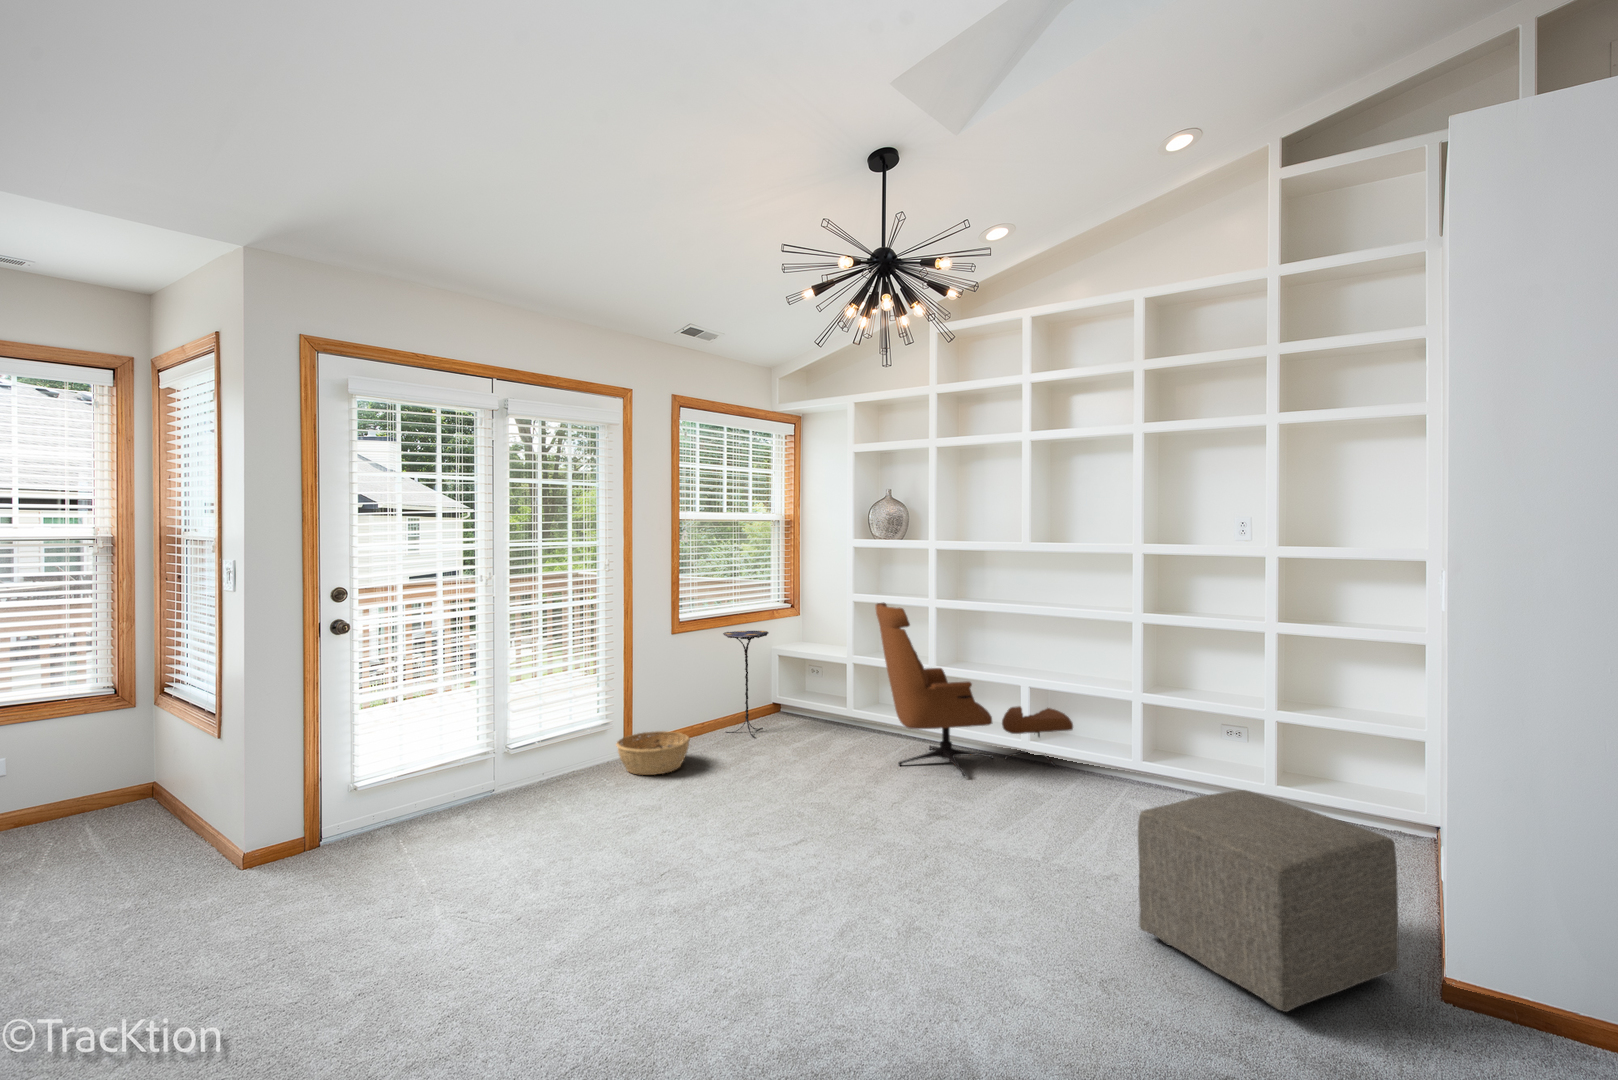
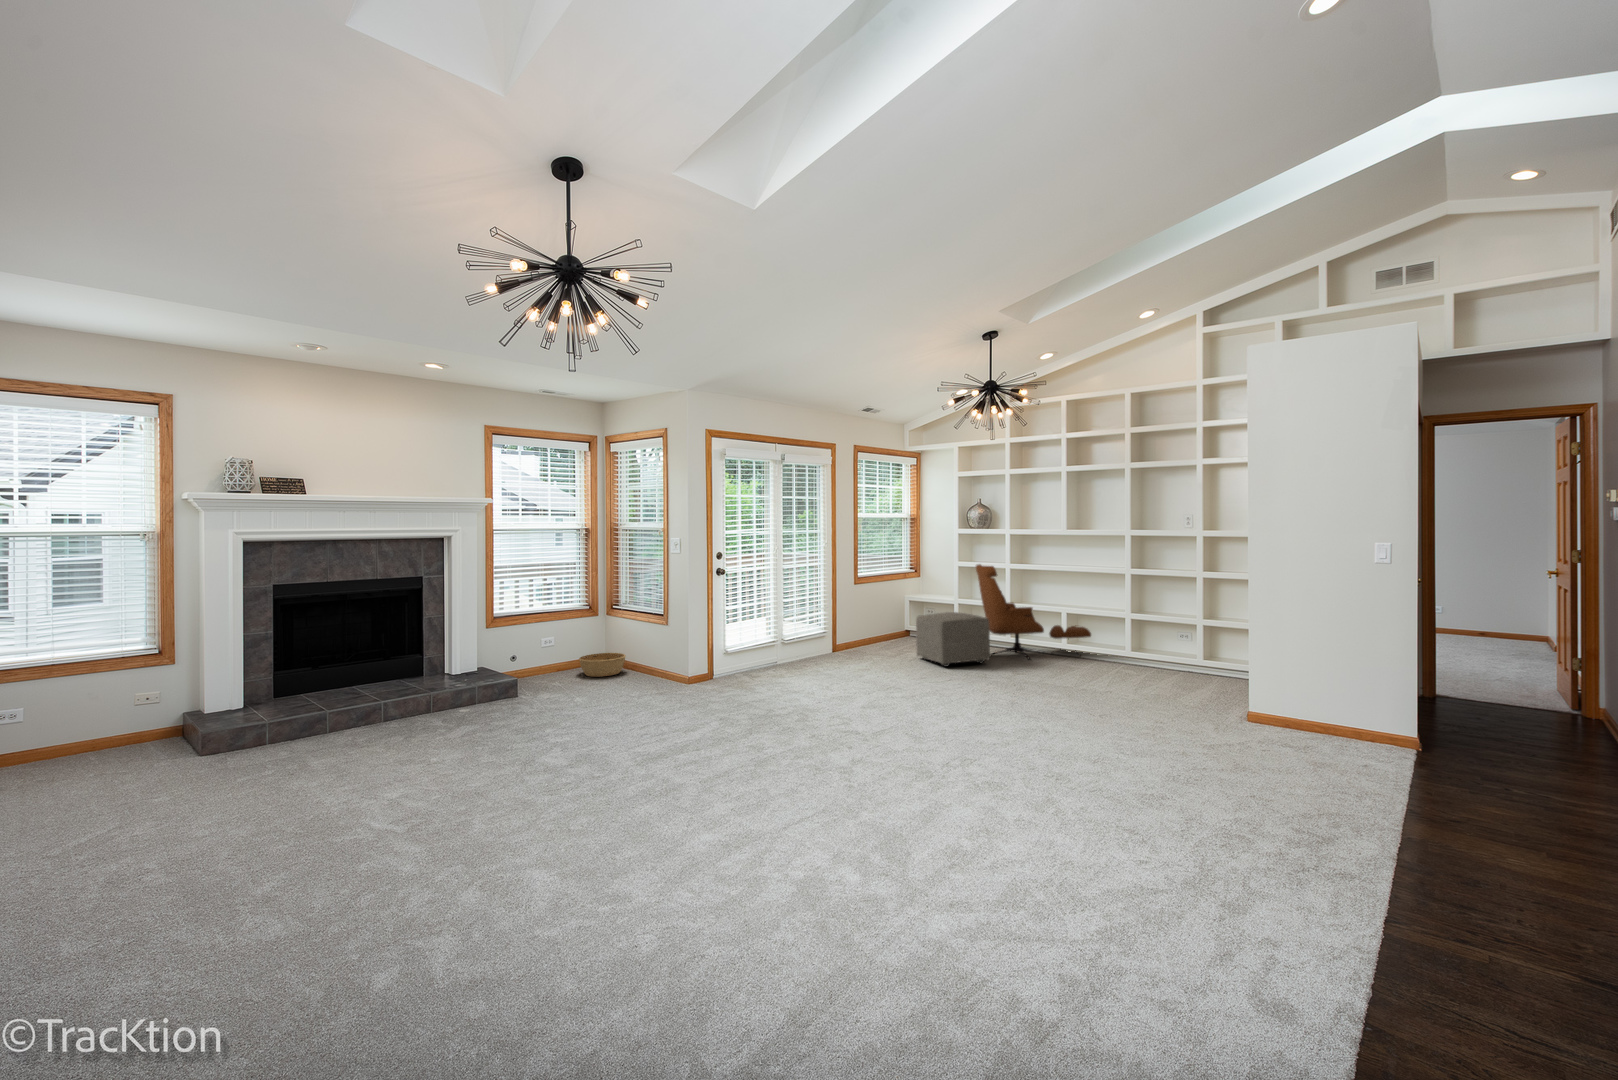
side table: present [723,631,768,737] -> none [880,583,908,645]
basket: present [616,731,690,775] -> present [579,653,626,677]
ottoman: present [1138,790,1399,1012] -> present [916,612,990,667]

